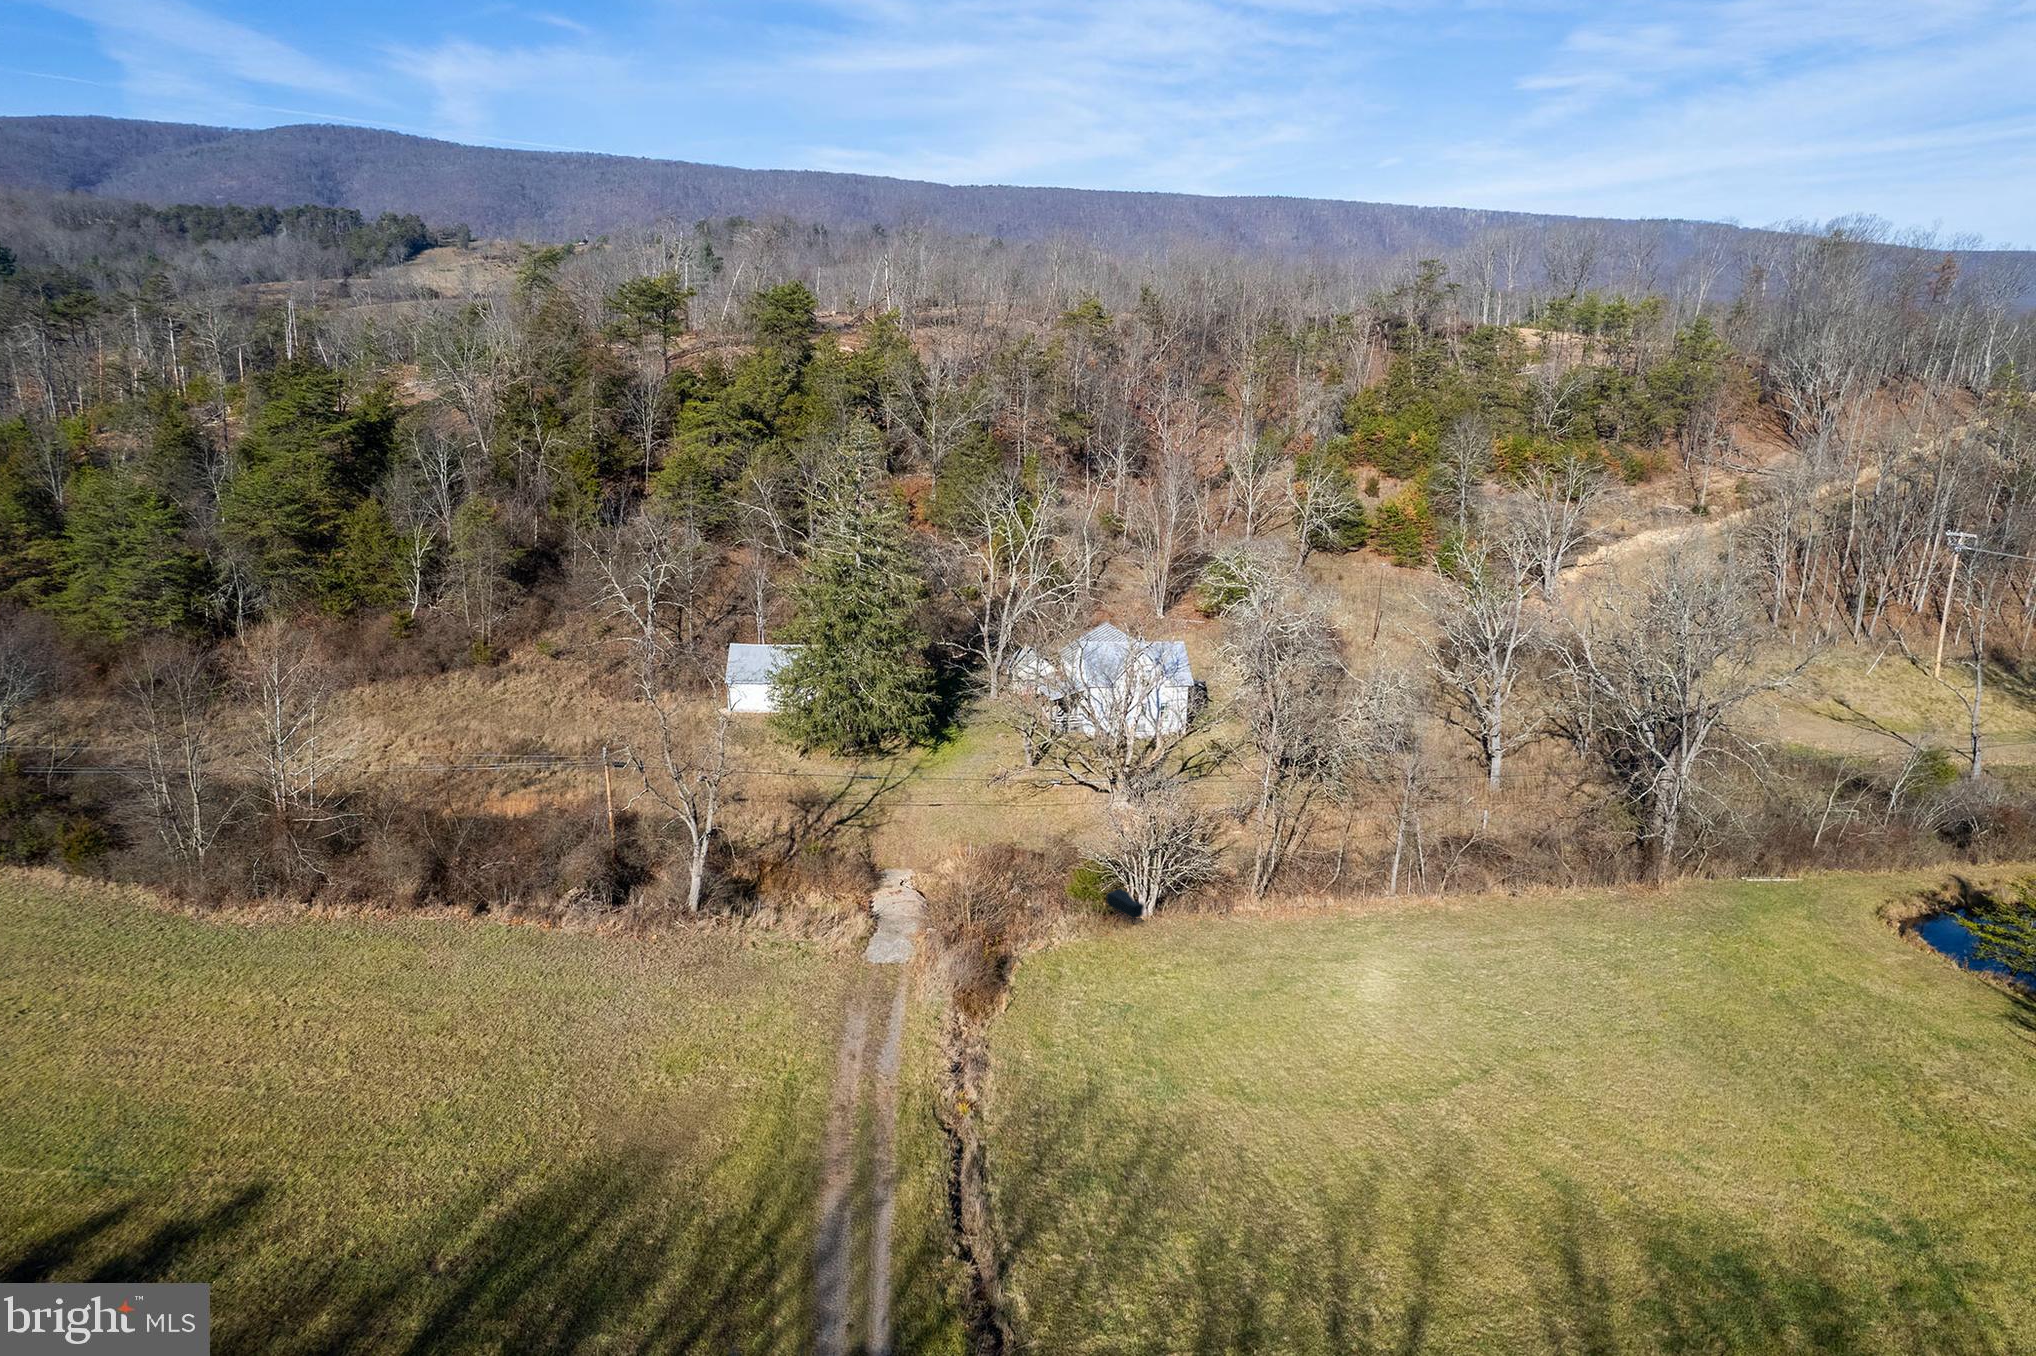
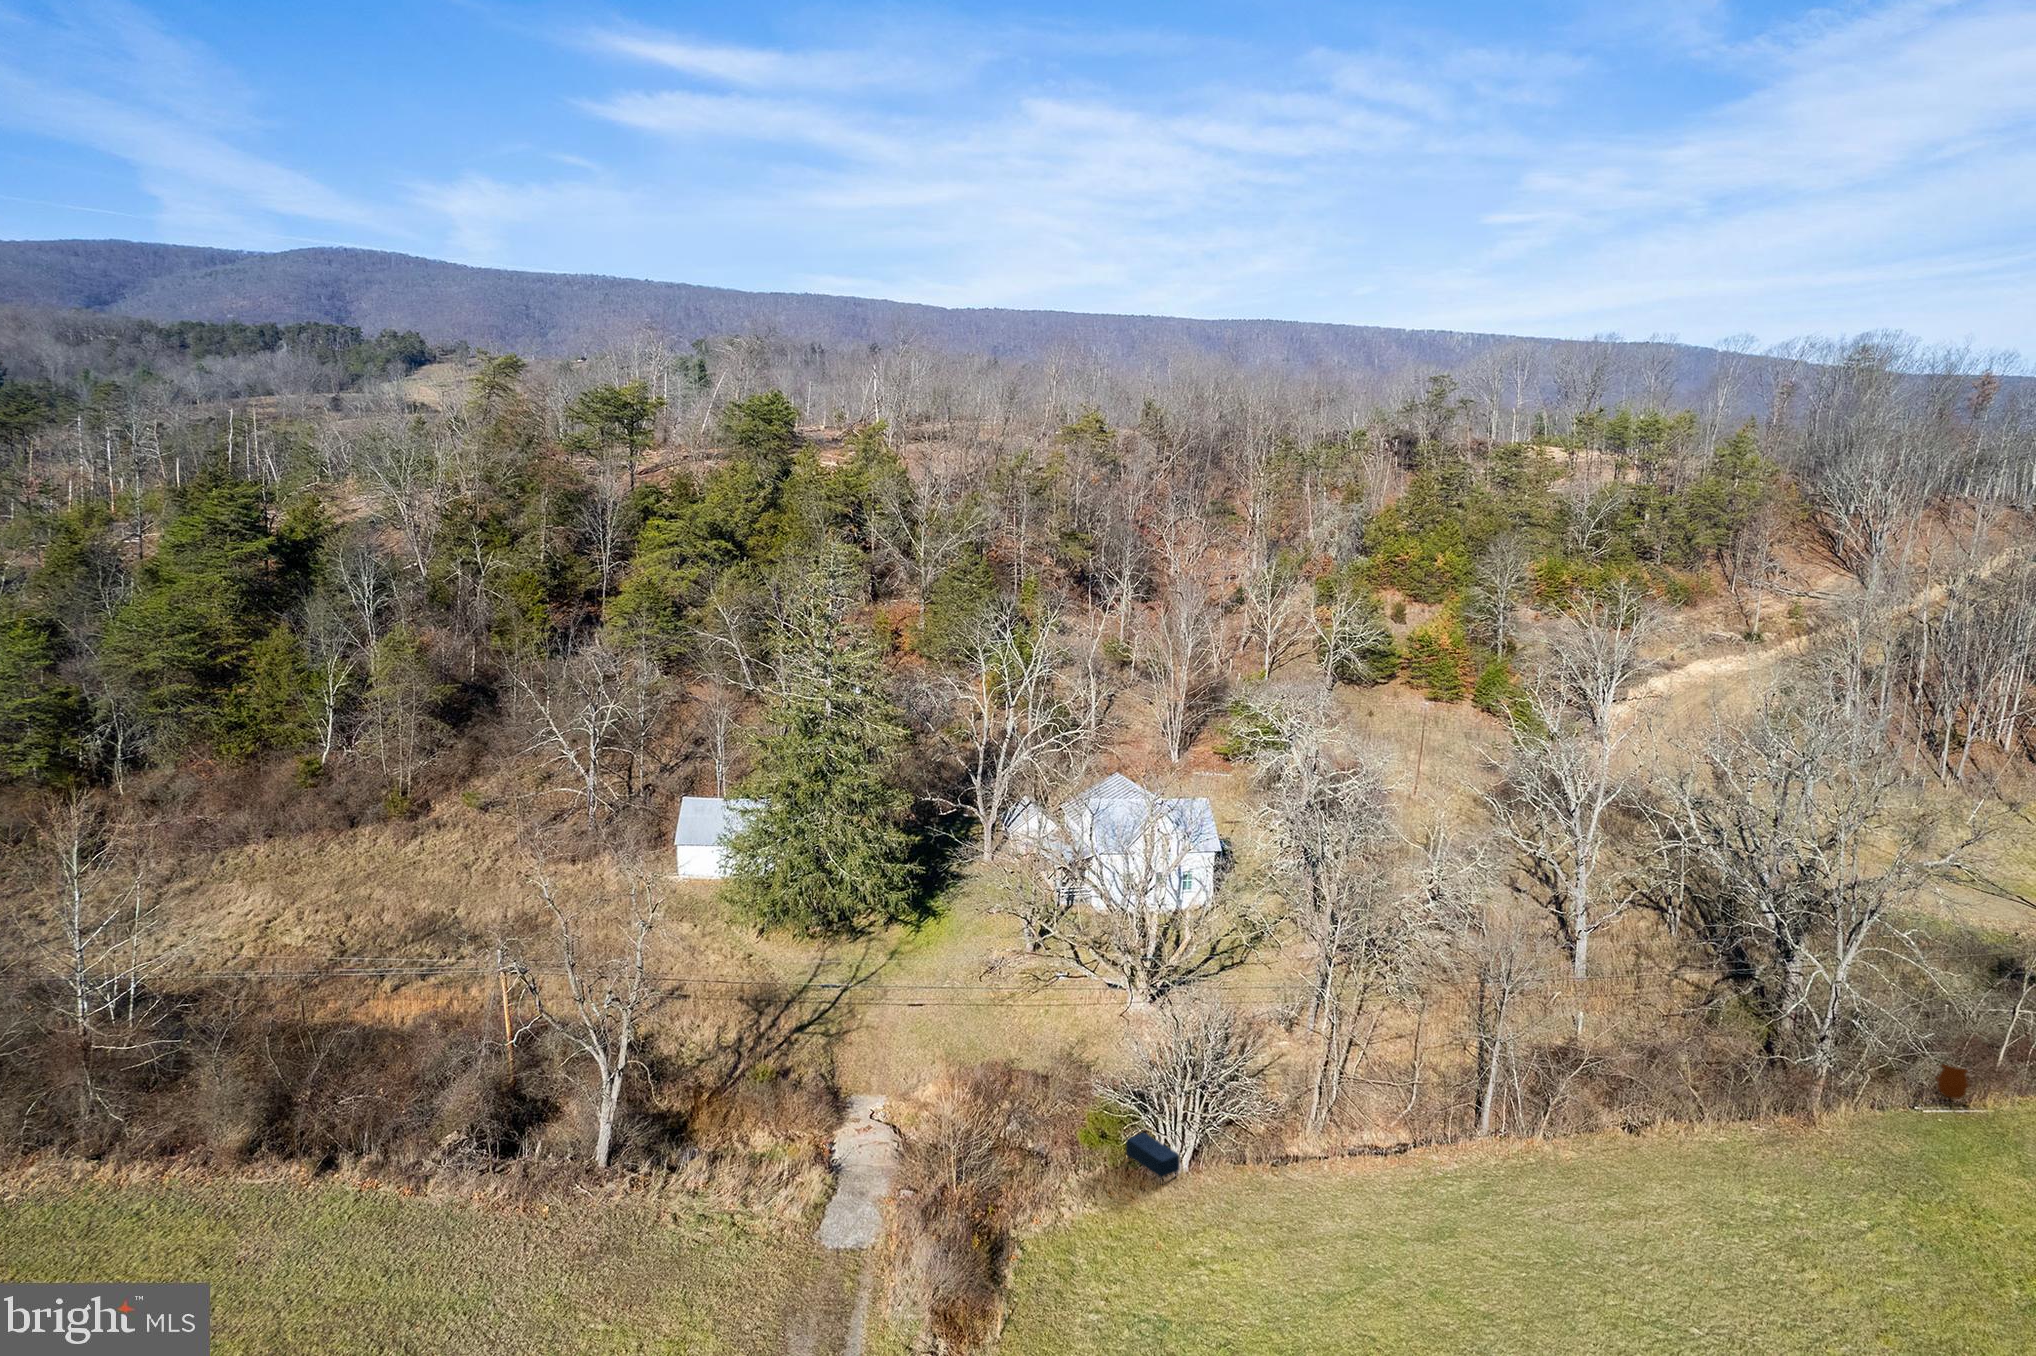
lounge chair: none [1760,837,1789,873] -> present [1935,1064,1969,1107]

